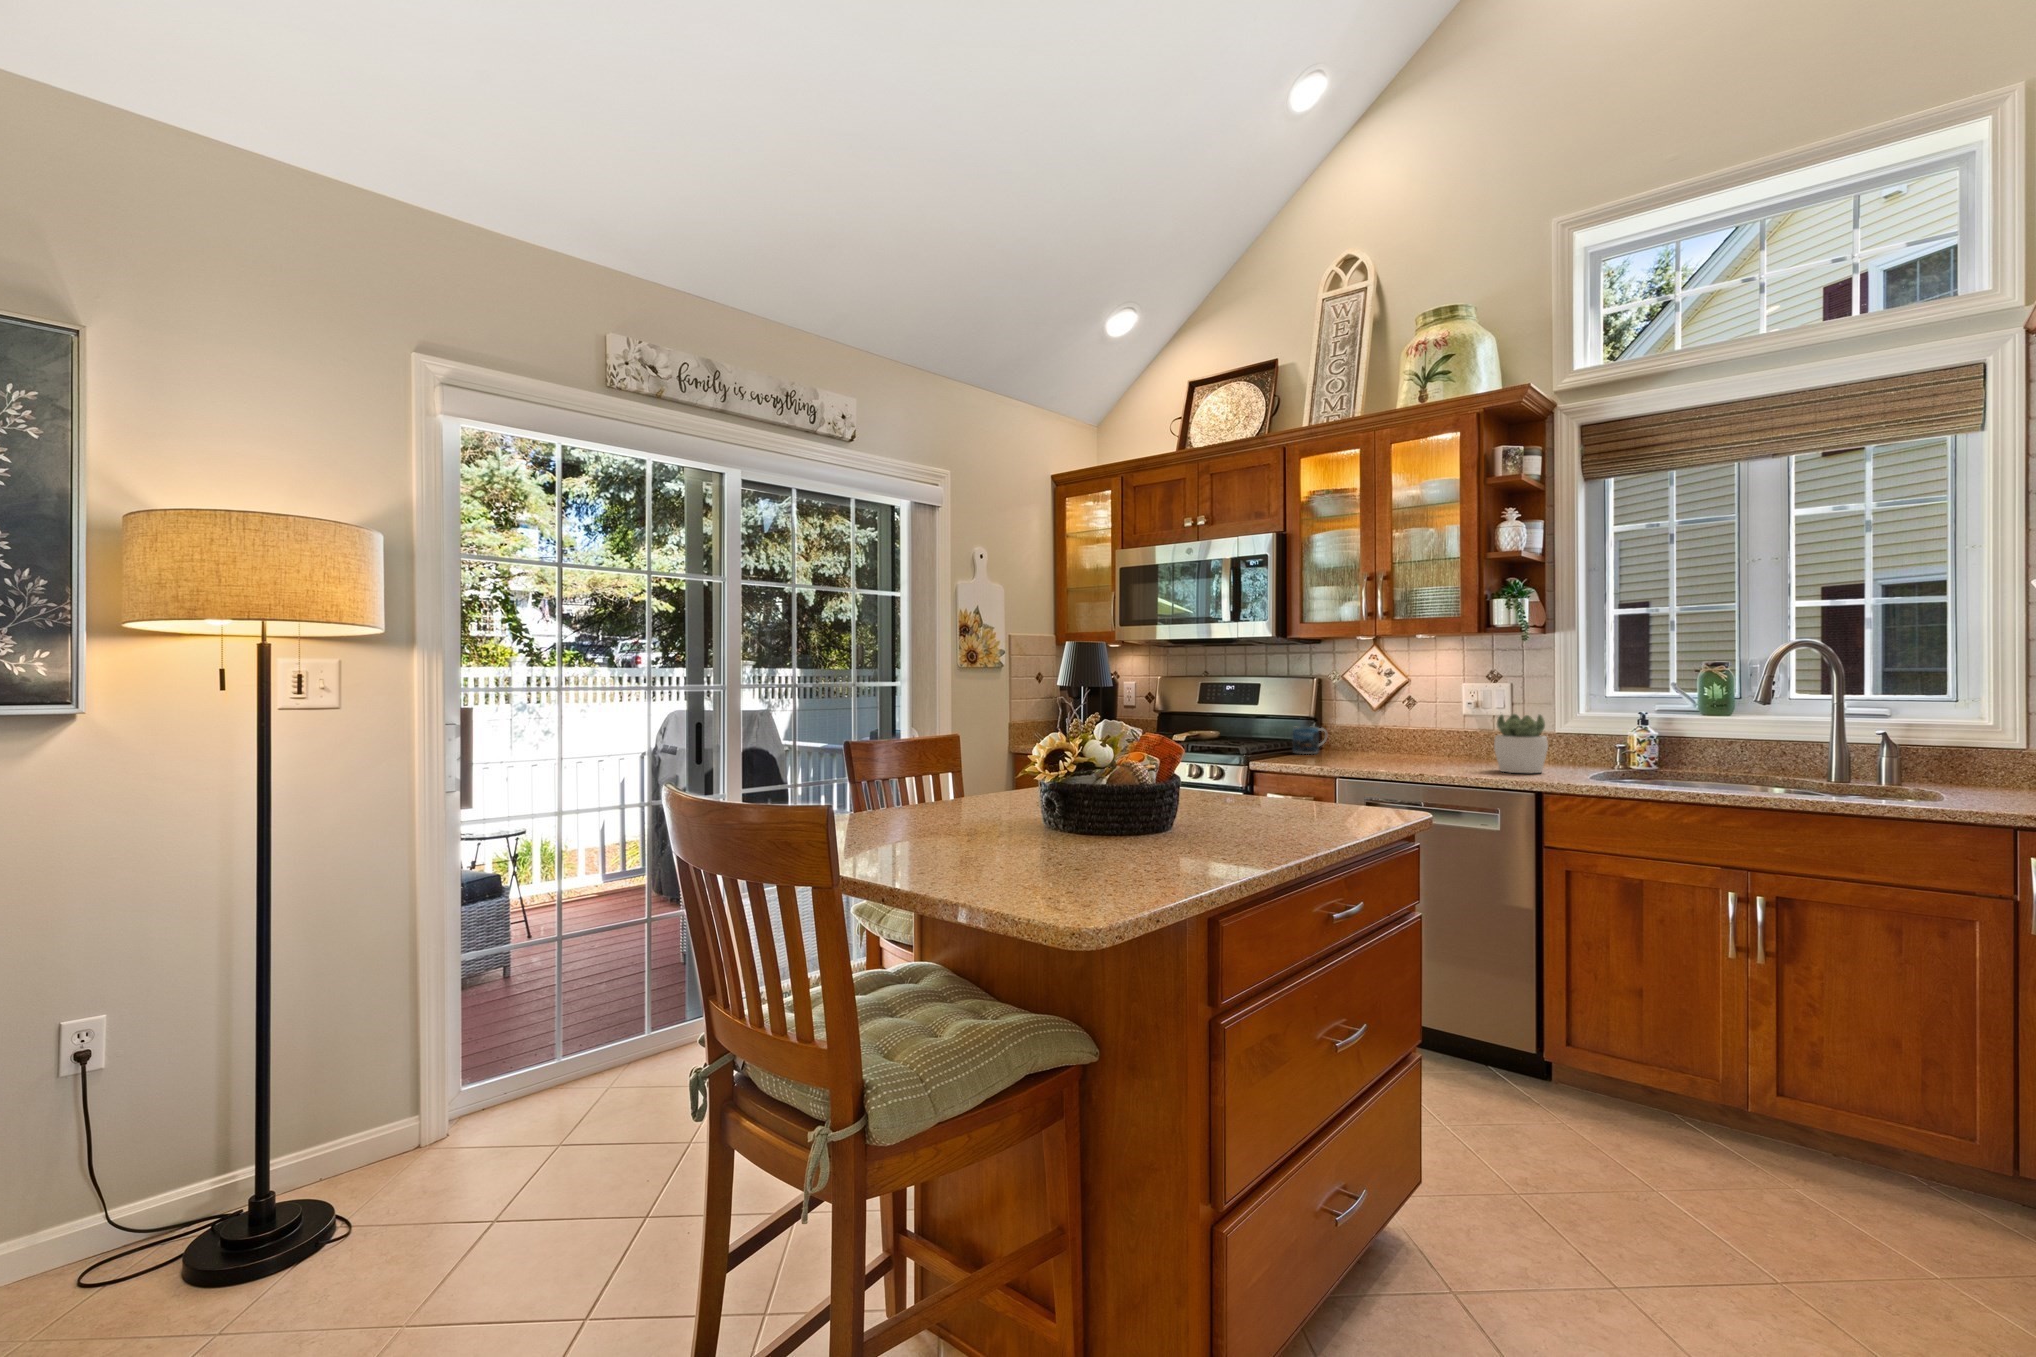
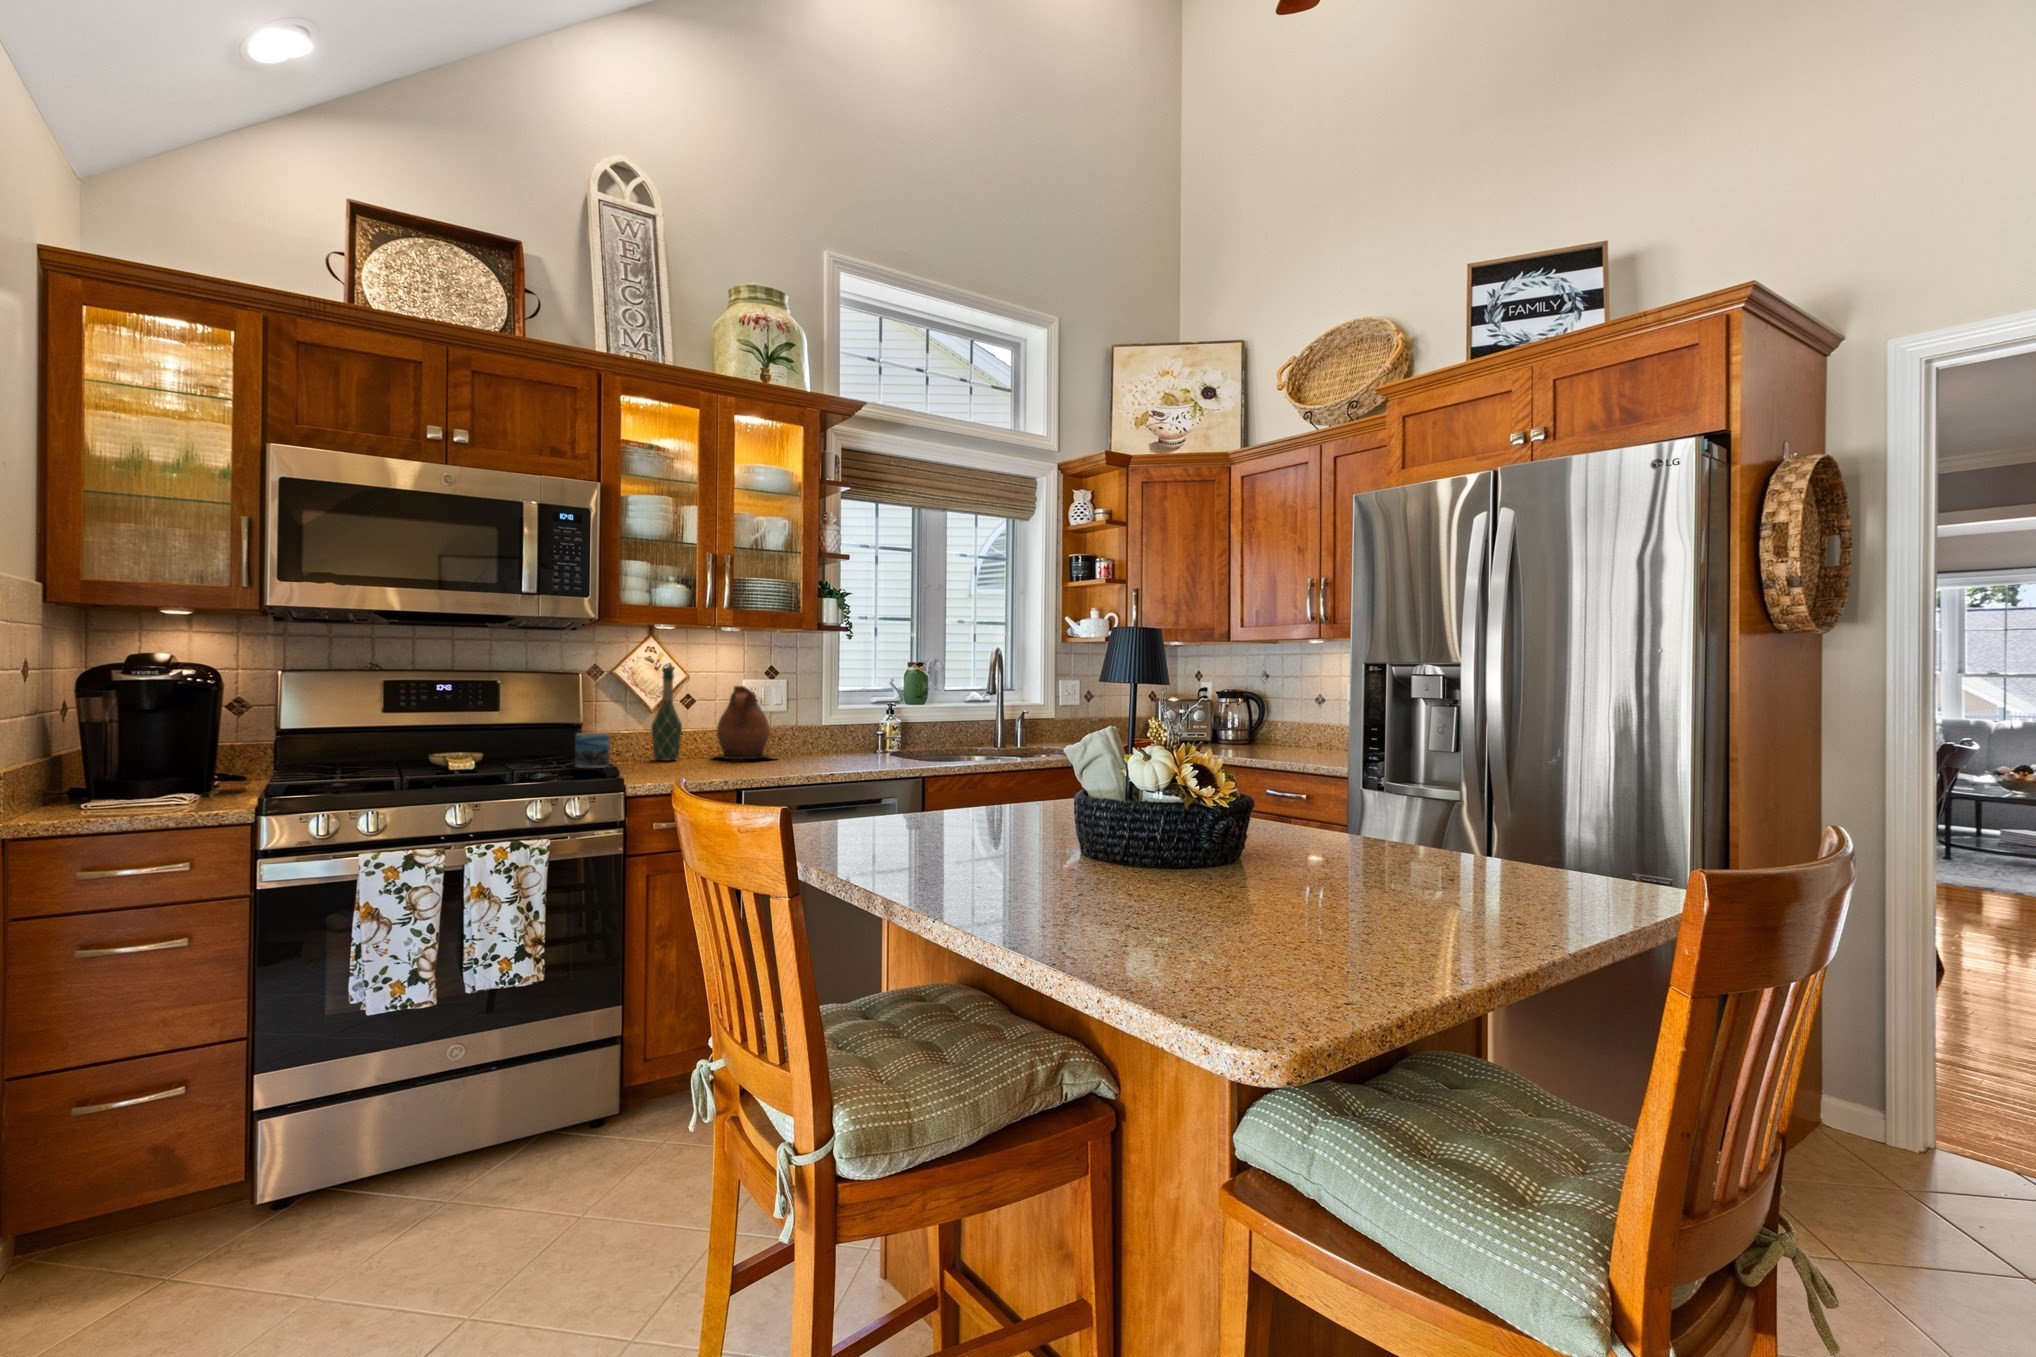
wine bottle: none [1375,674,1403,754] -> present [651,669,682,760]
ceramic pitcher: none [1424,688,1488,761] -> present [715,686,772,759]
succulent plant: present [1494,714,1548,773] -> none [836,711,881,766]

